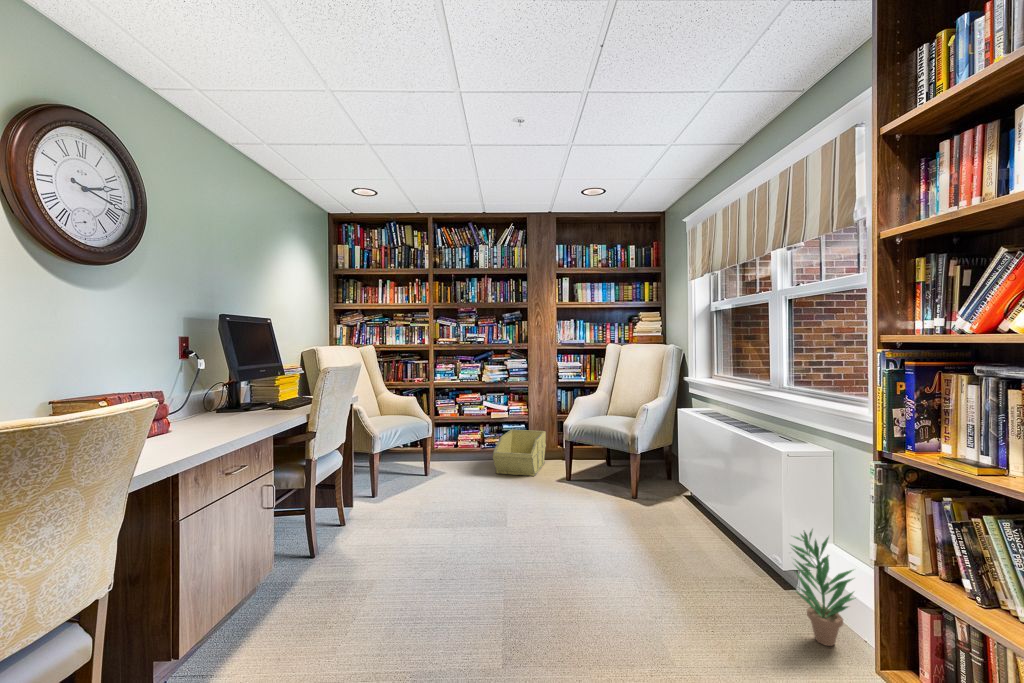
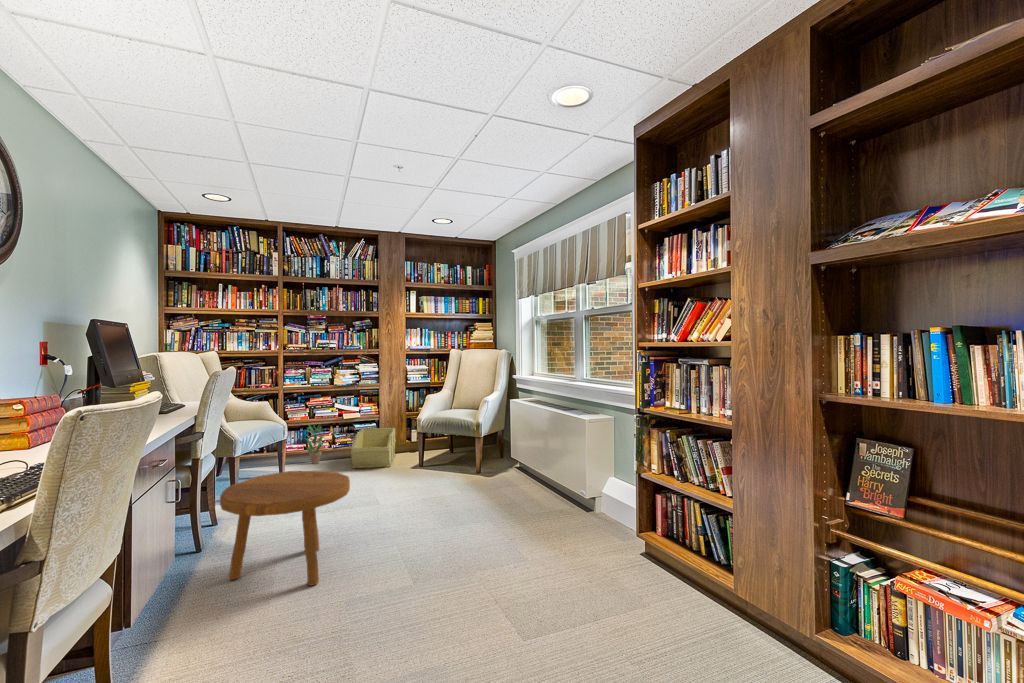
footstool: none [299,483,446,636] -> present [220,471,350,586]
potted plant: present [792,531,854,646] -> present [304,424,324,464]

